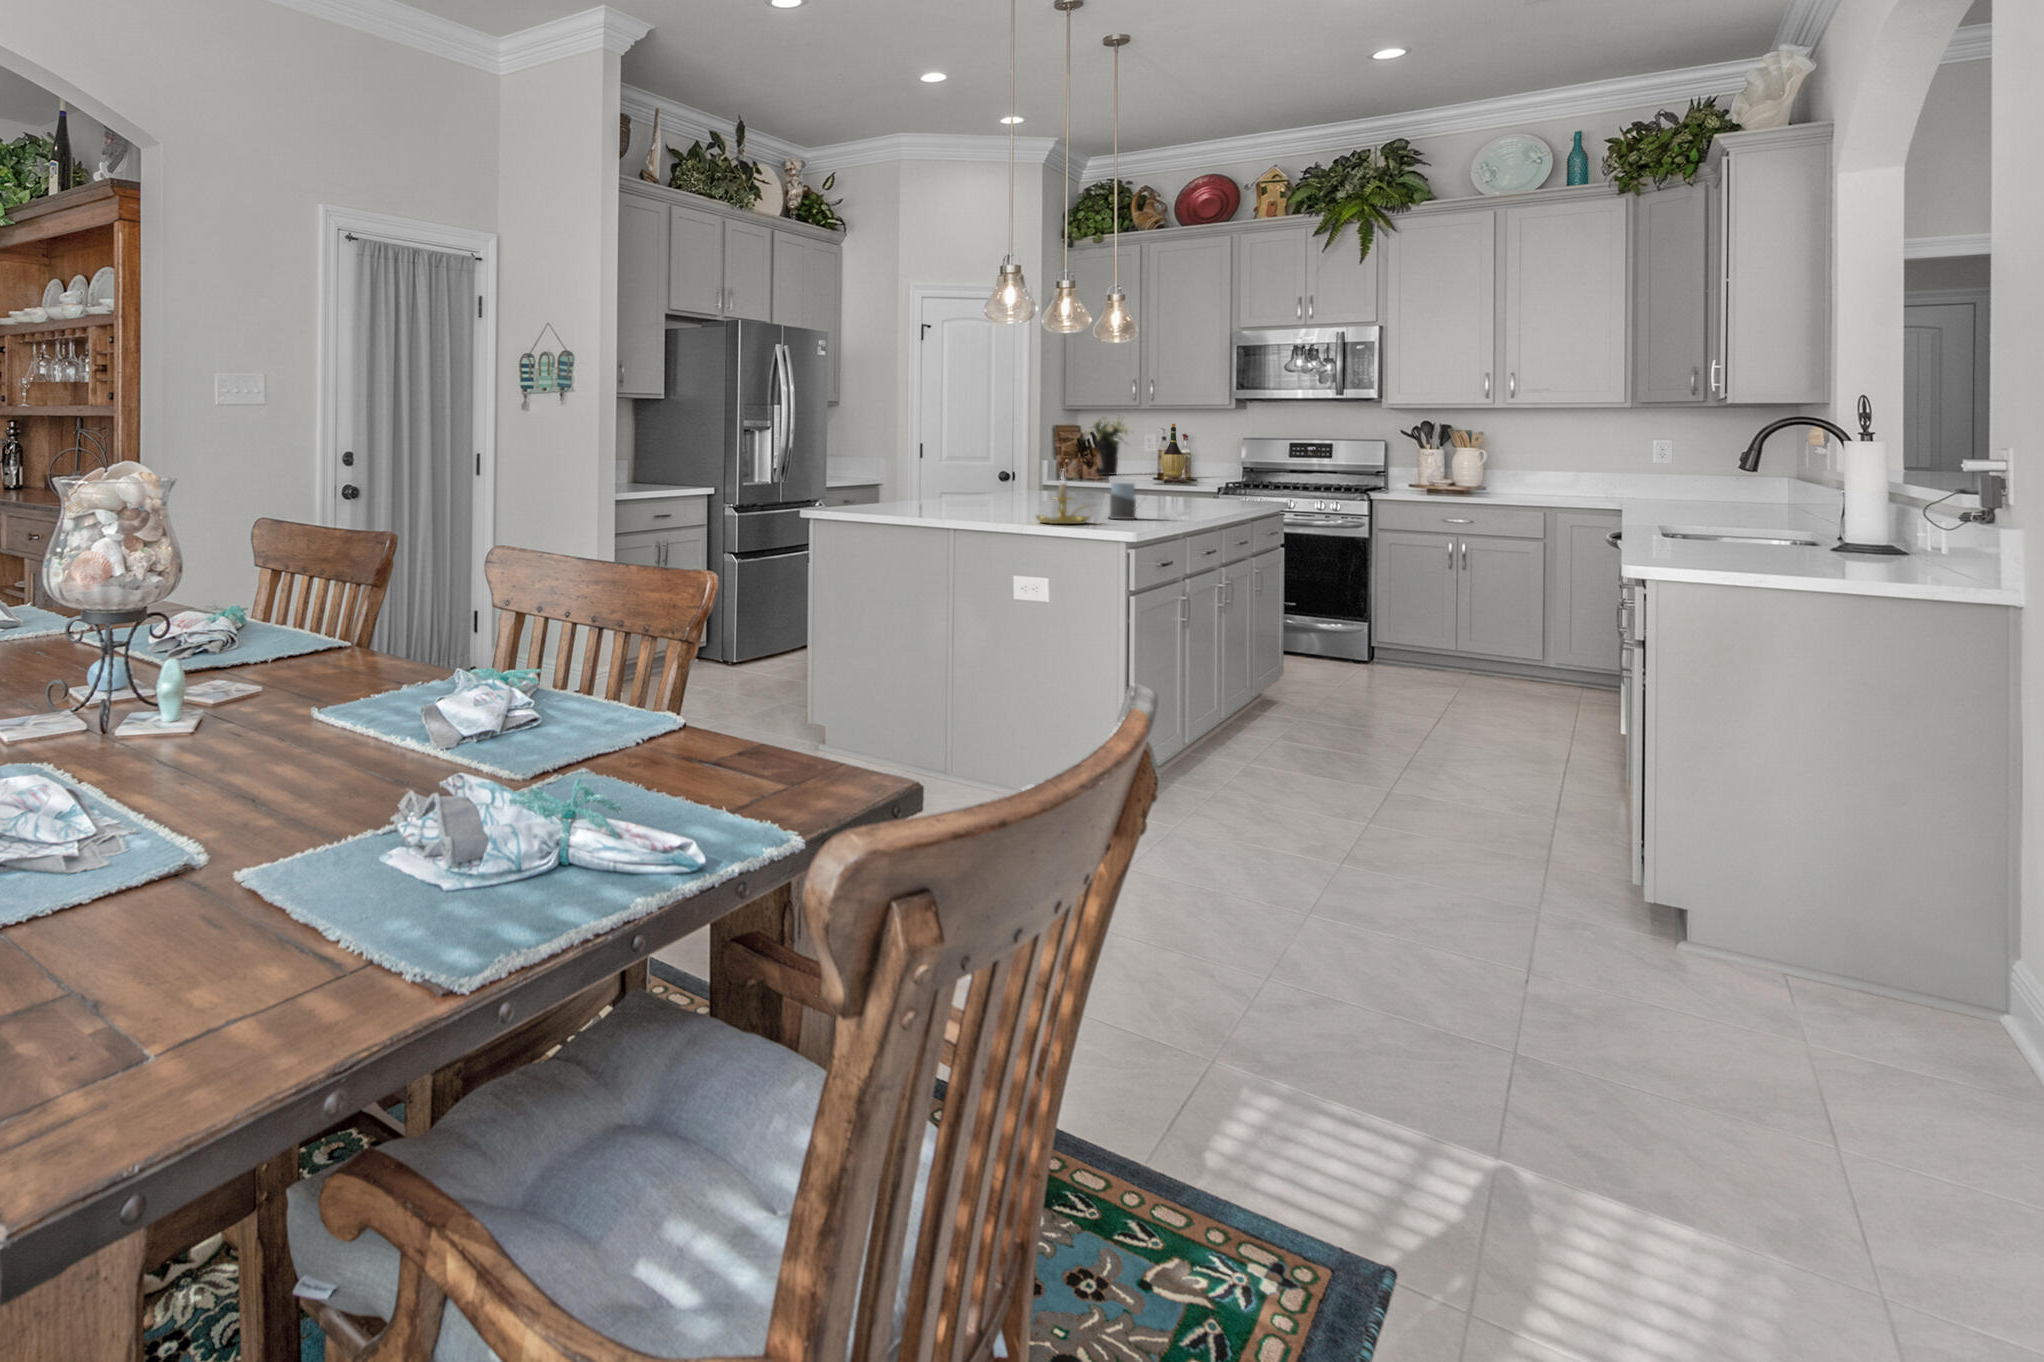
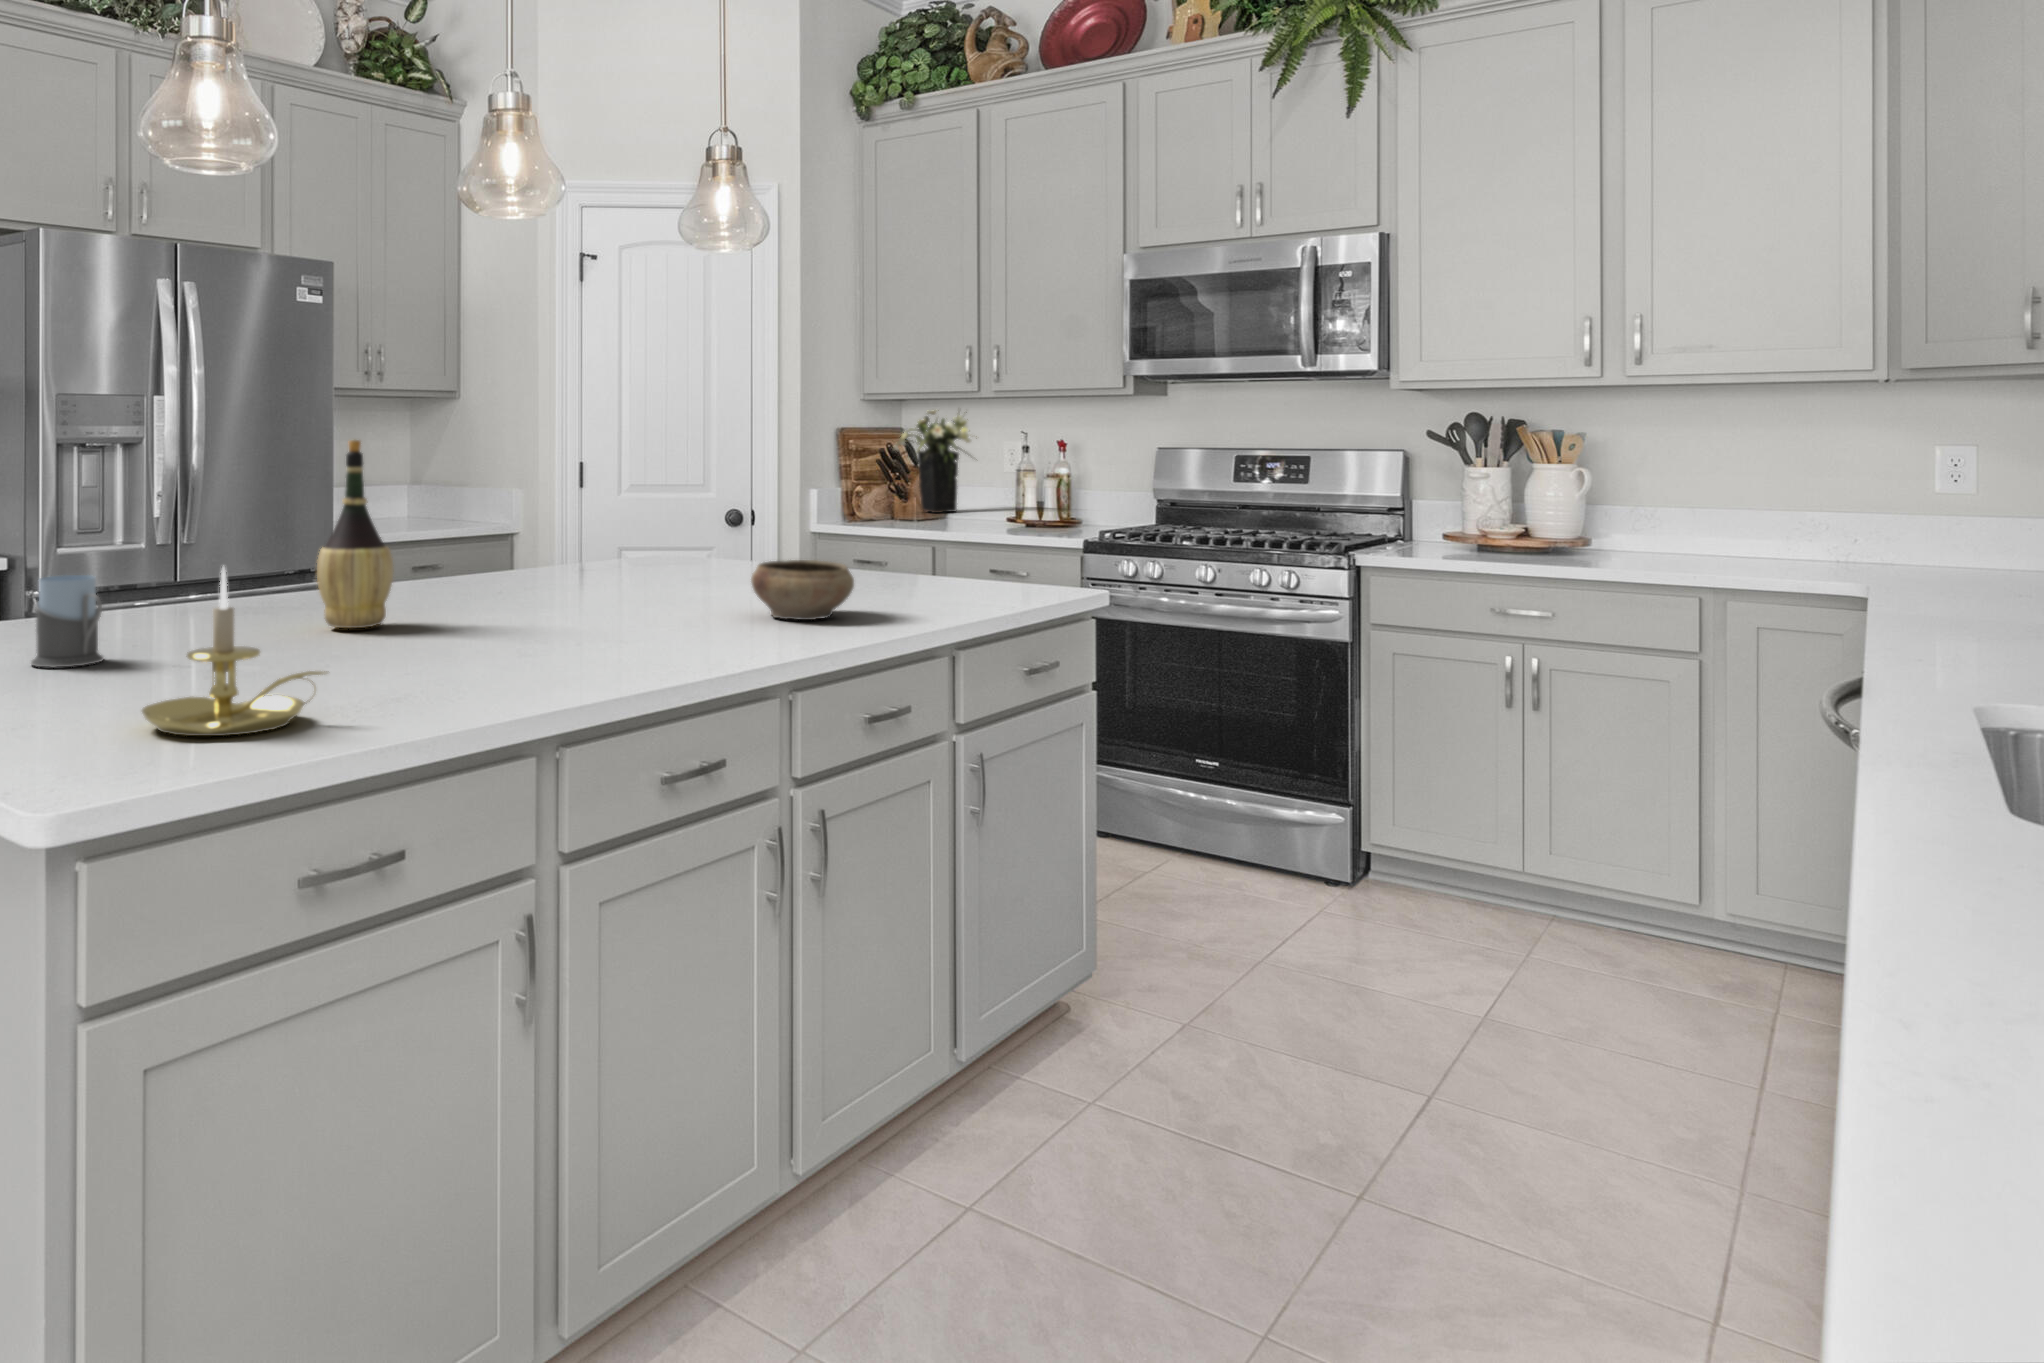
wine bottle: present [1161,424,1185,478] -> present [317,440,393,628]
ceramic bowl: none [1149,481,1198,505] -> present [751,560,854,620]
mug: present [1109,483,1136,520] -> present [31,575,103,667]

